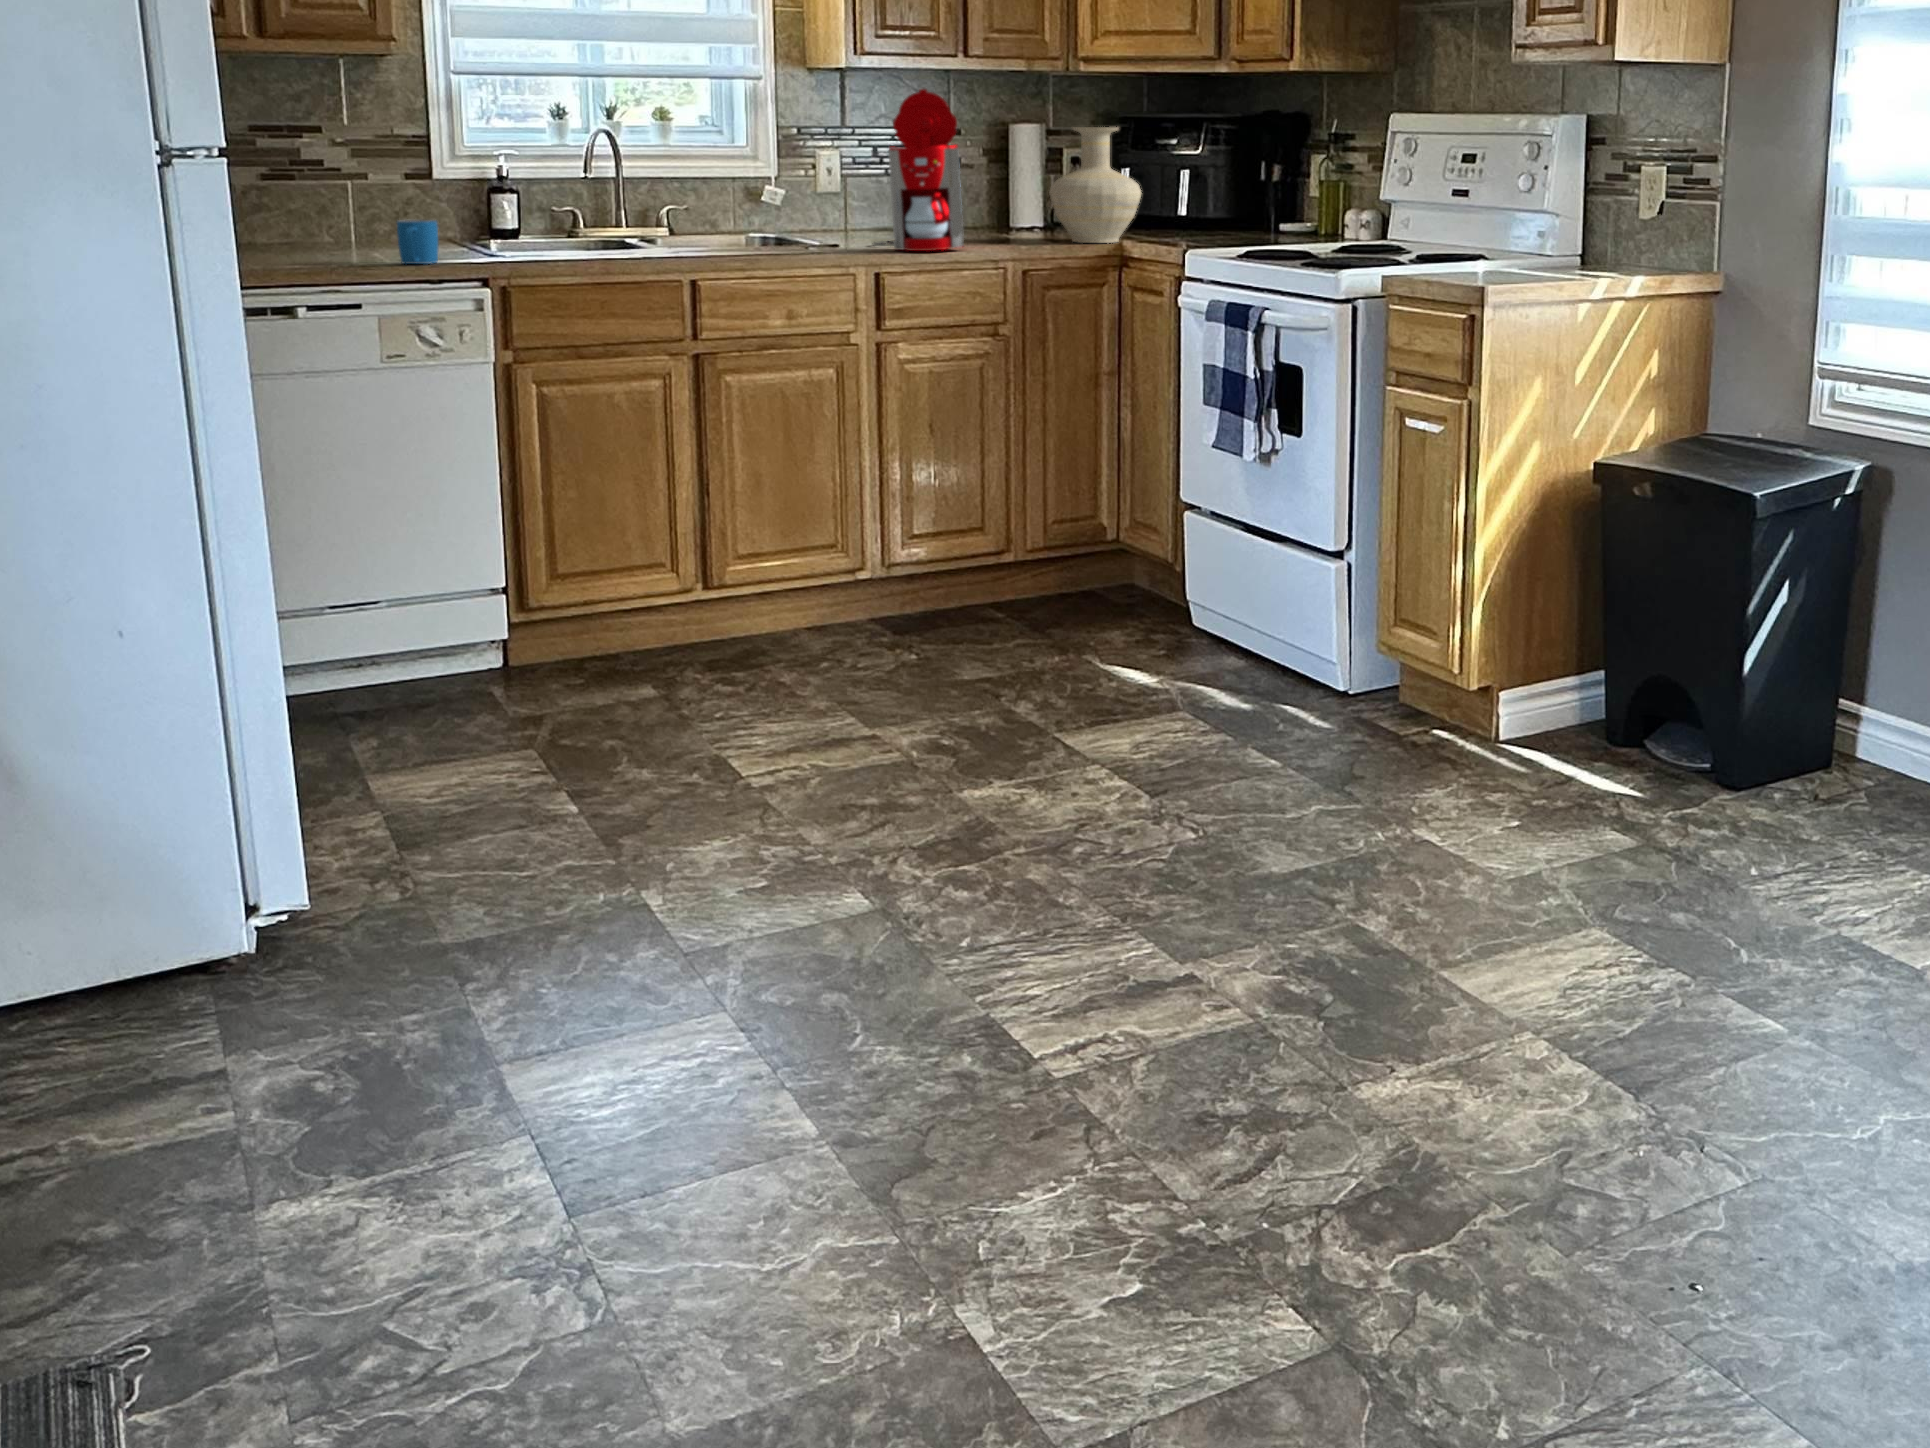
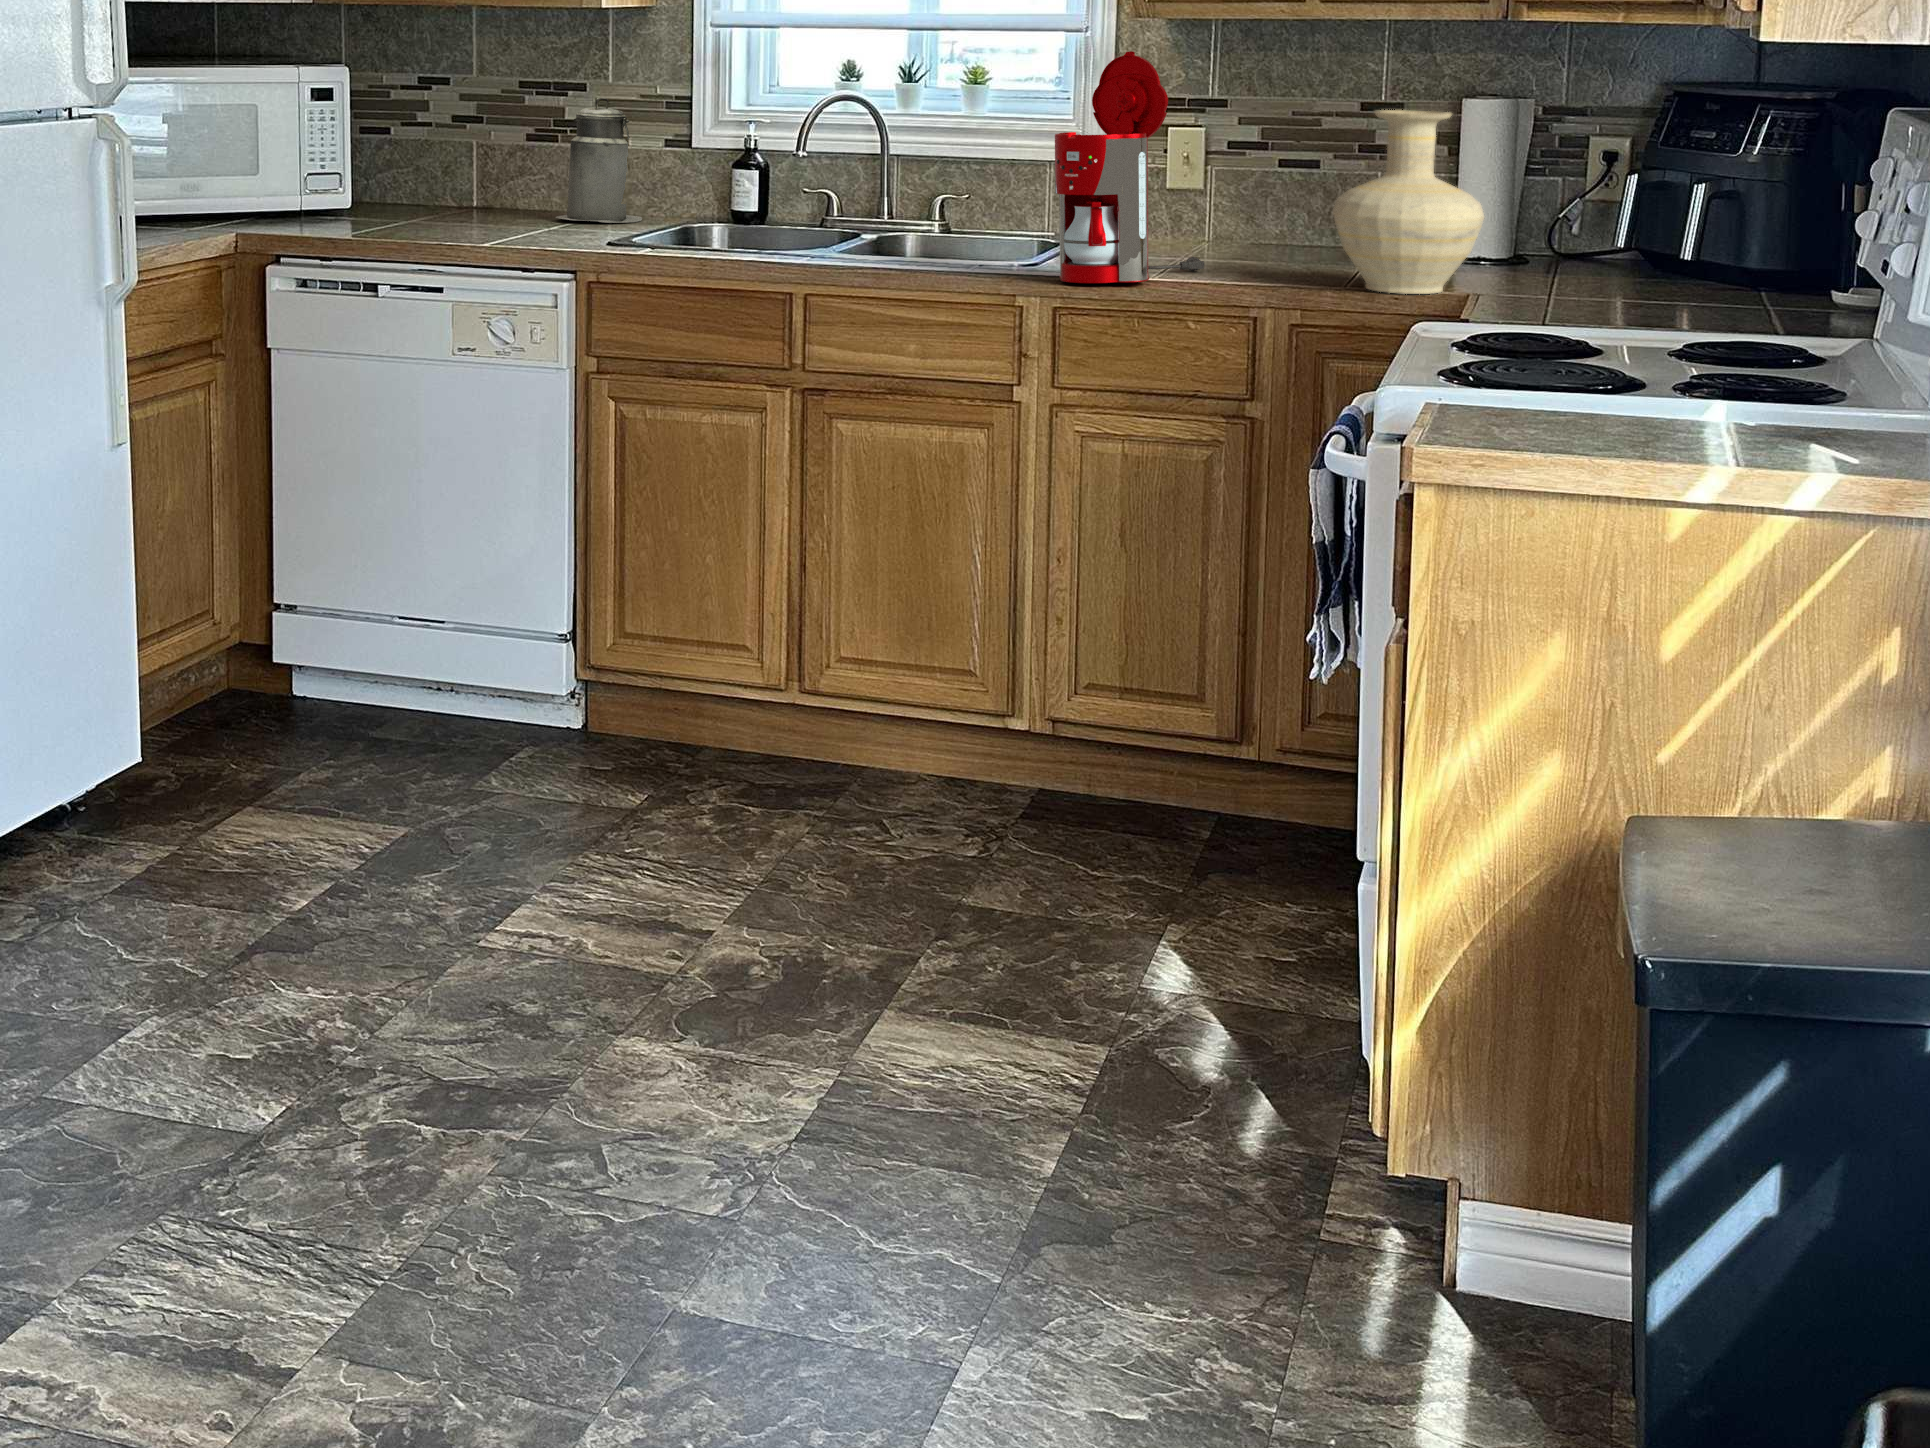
canister: none [304,139,388,248] -> present [556,98,642,223]
mug: present [397,219,438,264] -> none [506,196,559,248]

